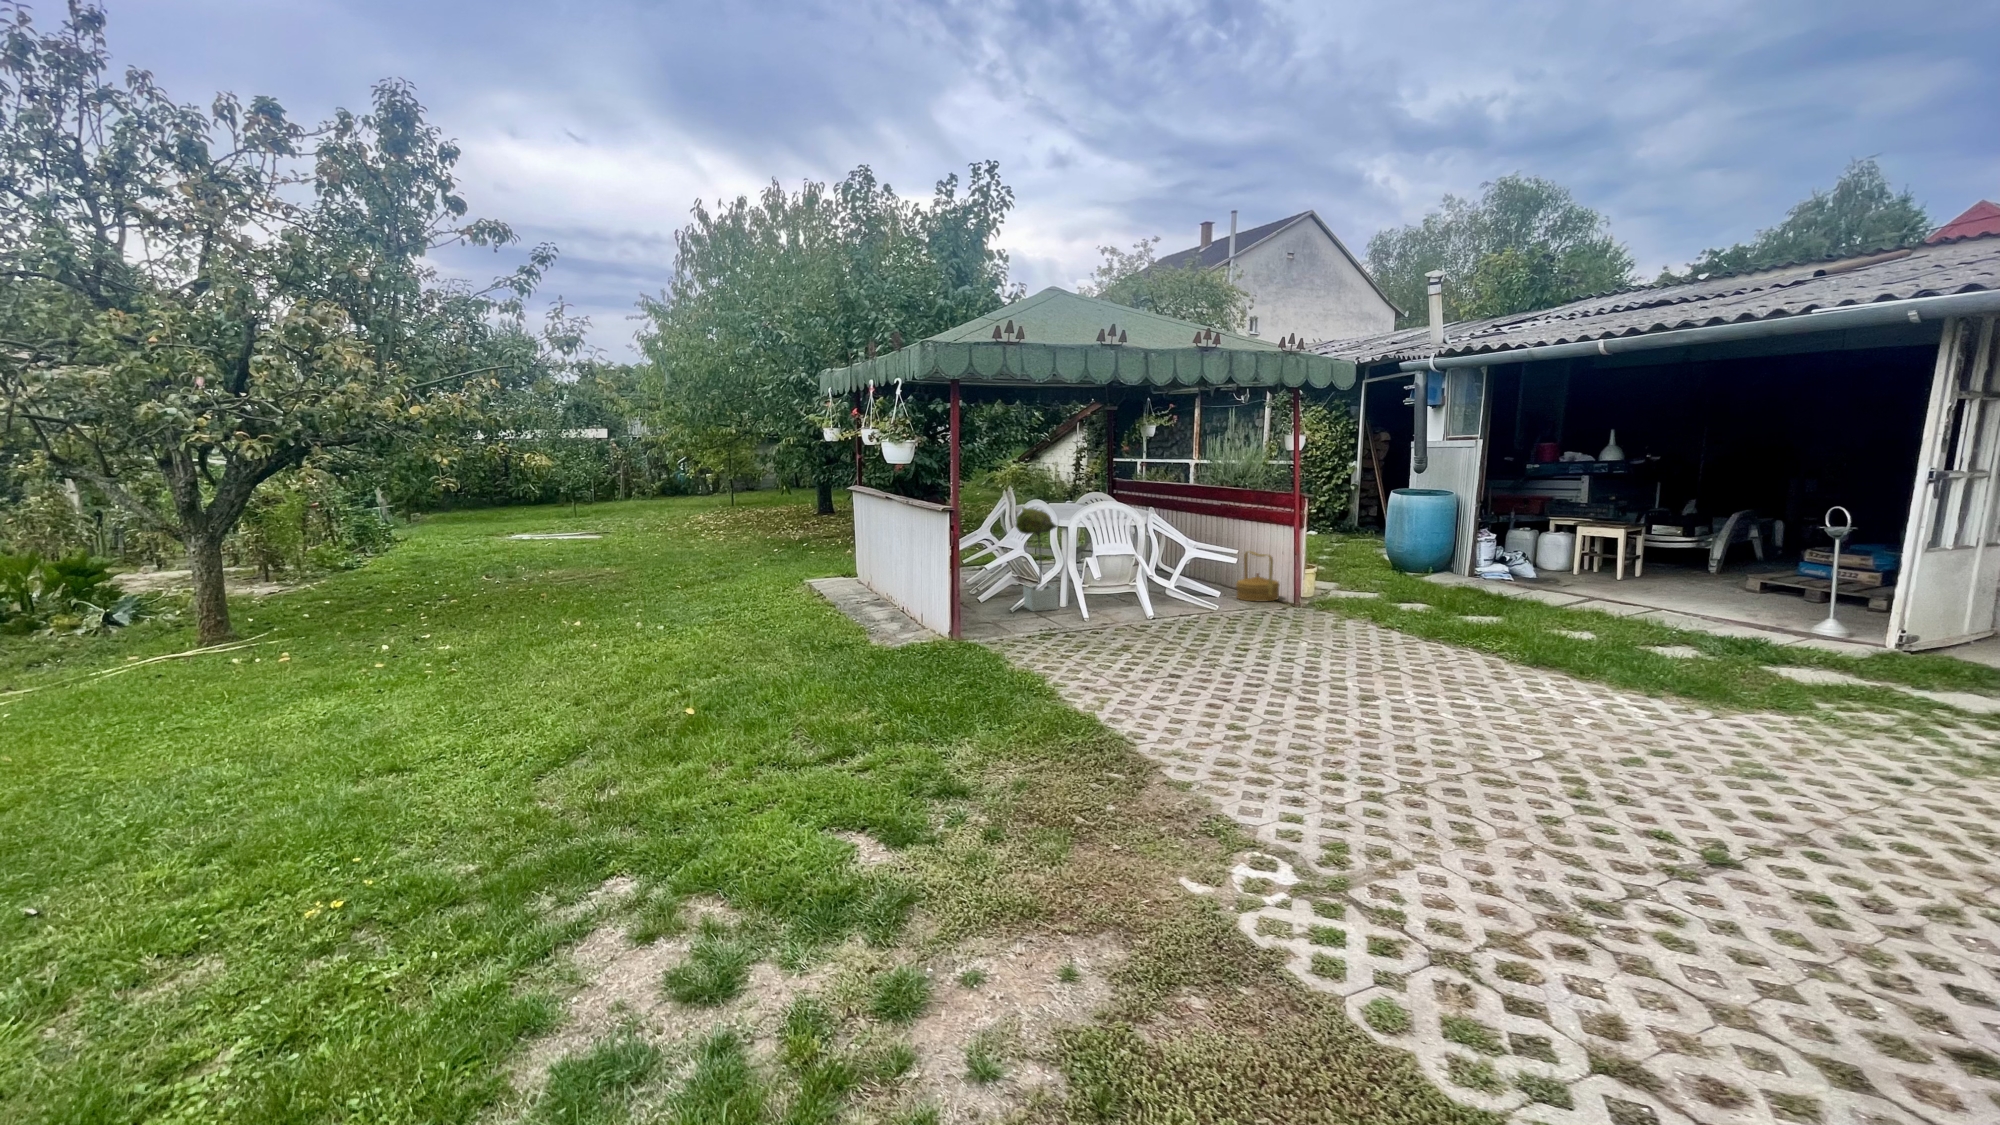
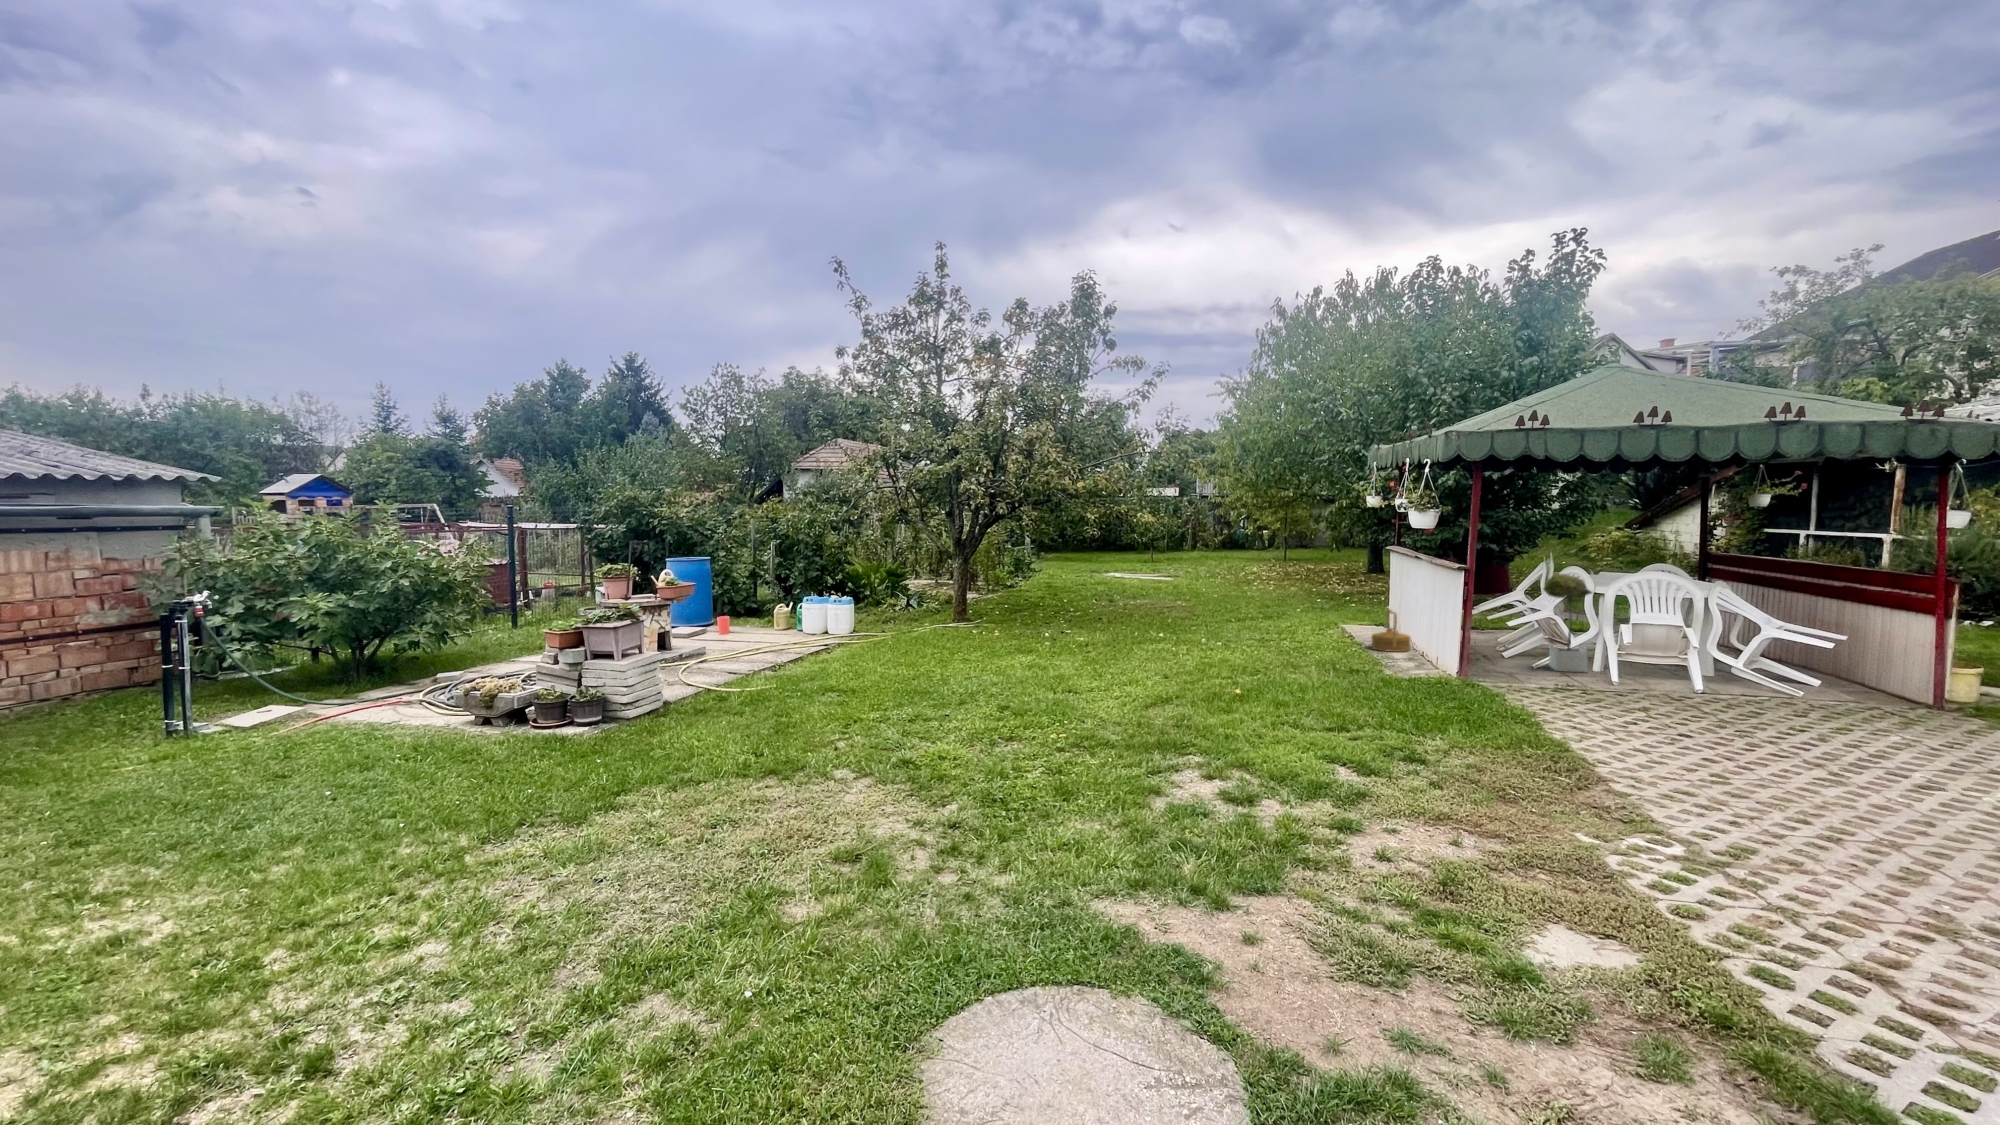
woven basket: present [1236,551,1280,602] -> present [1372,609,1411,652]

